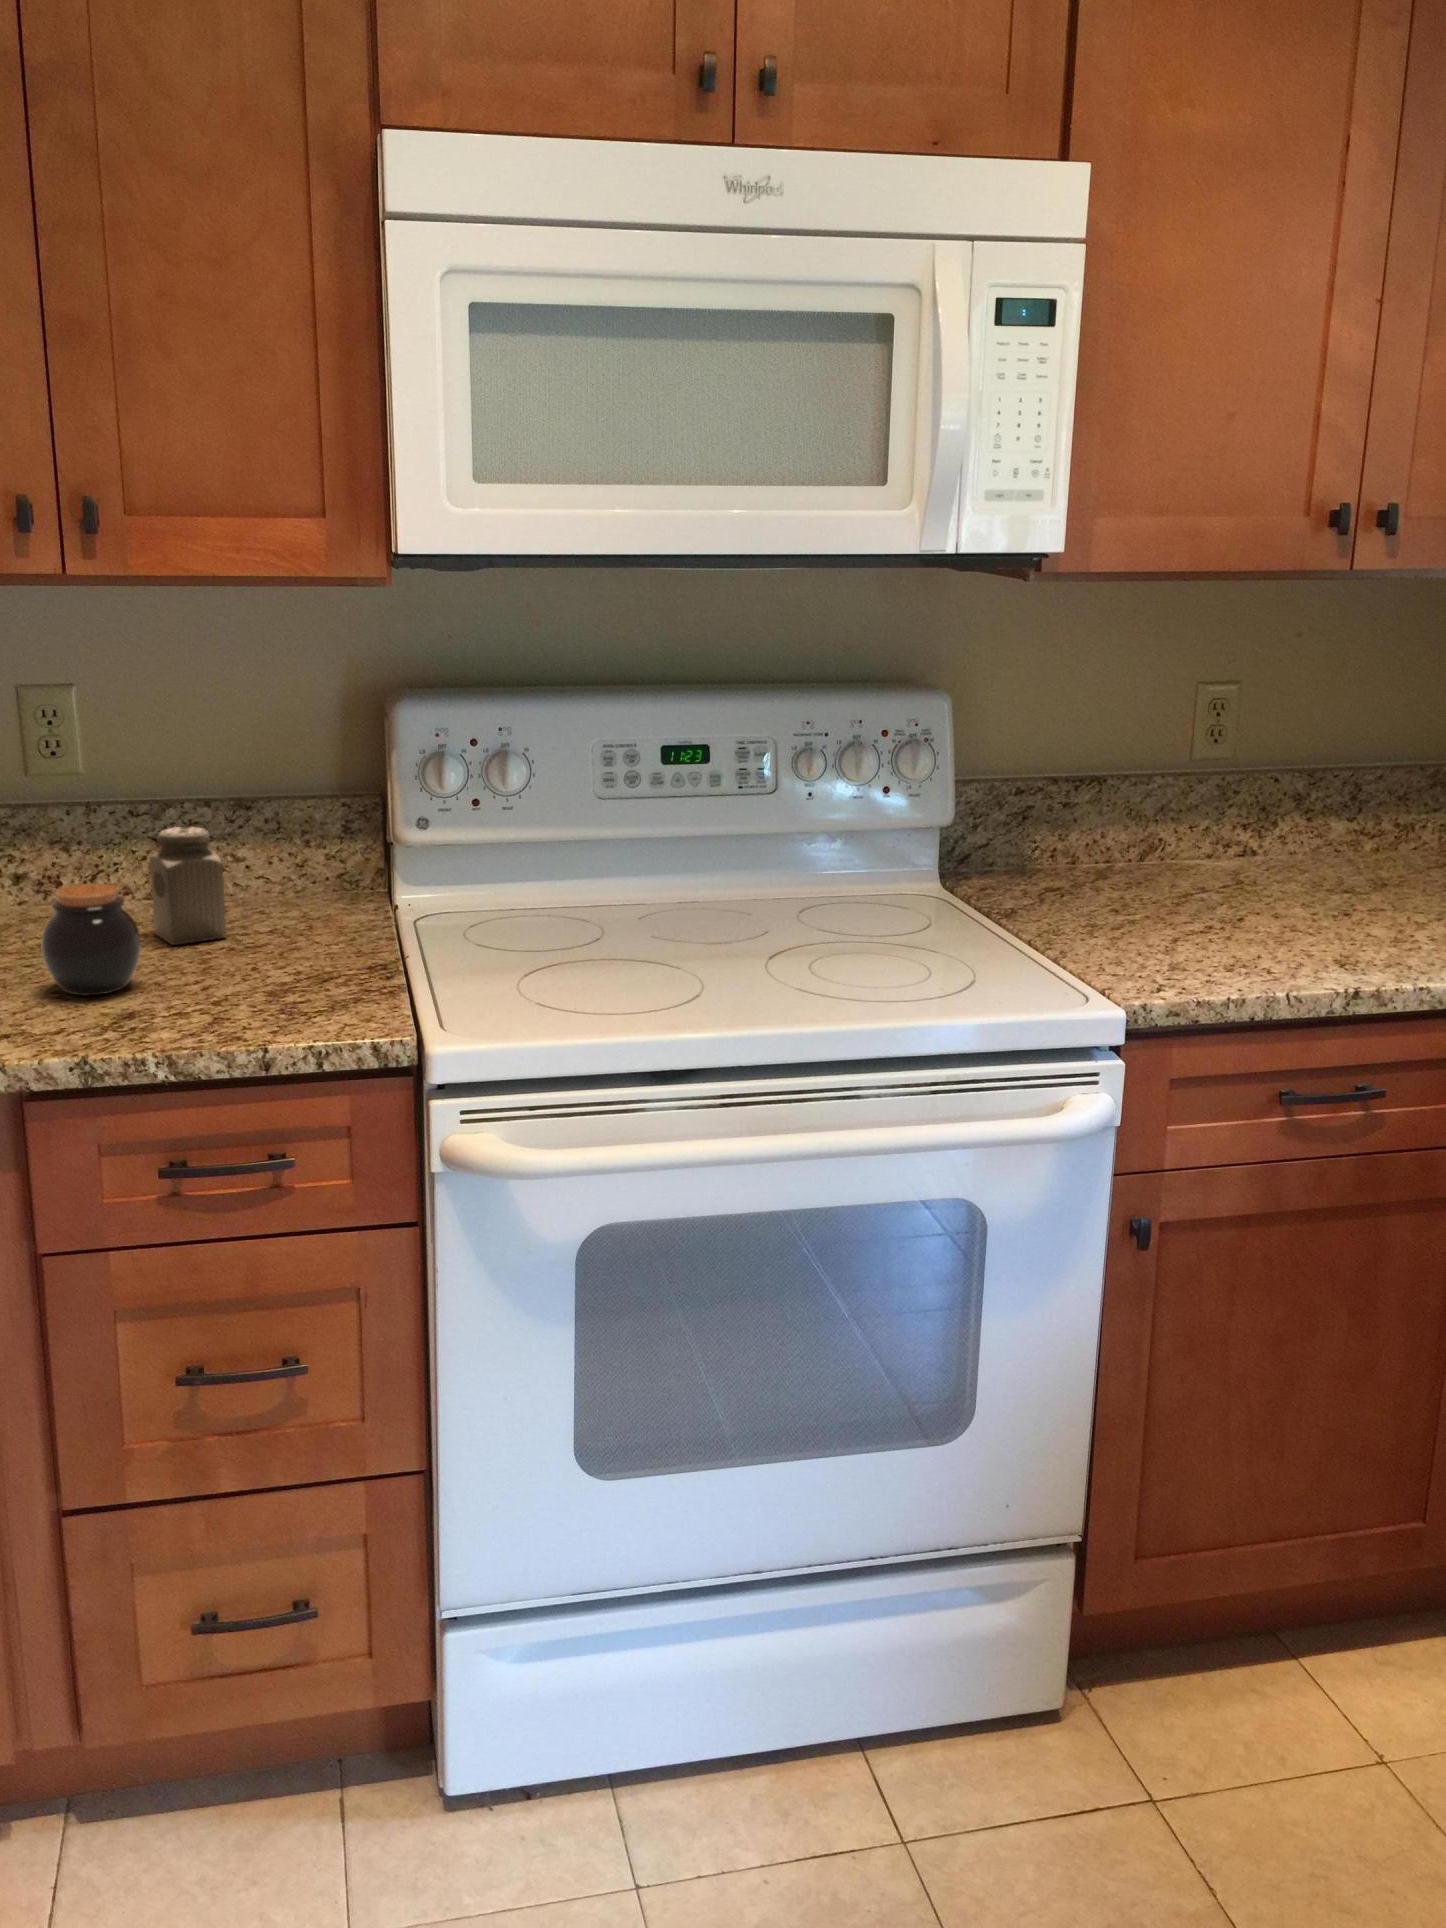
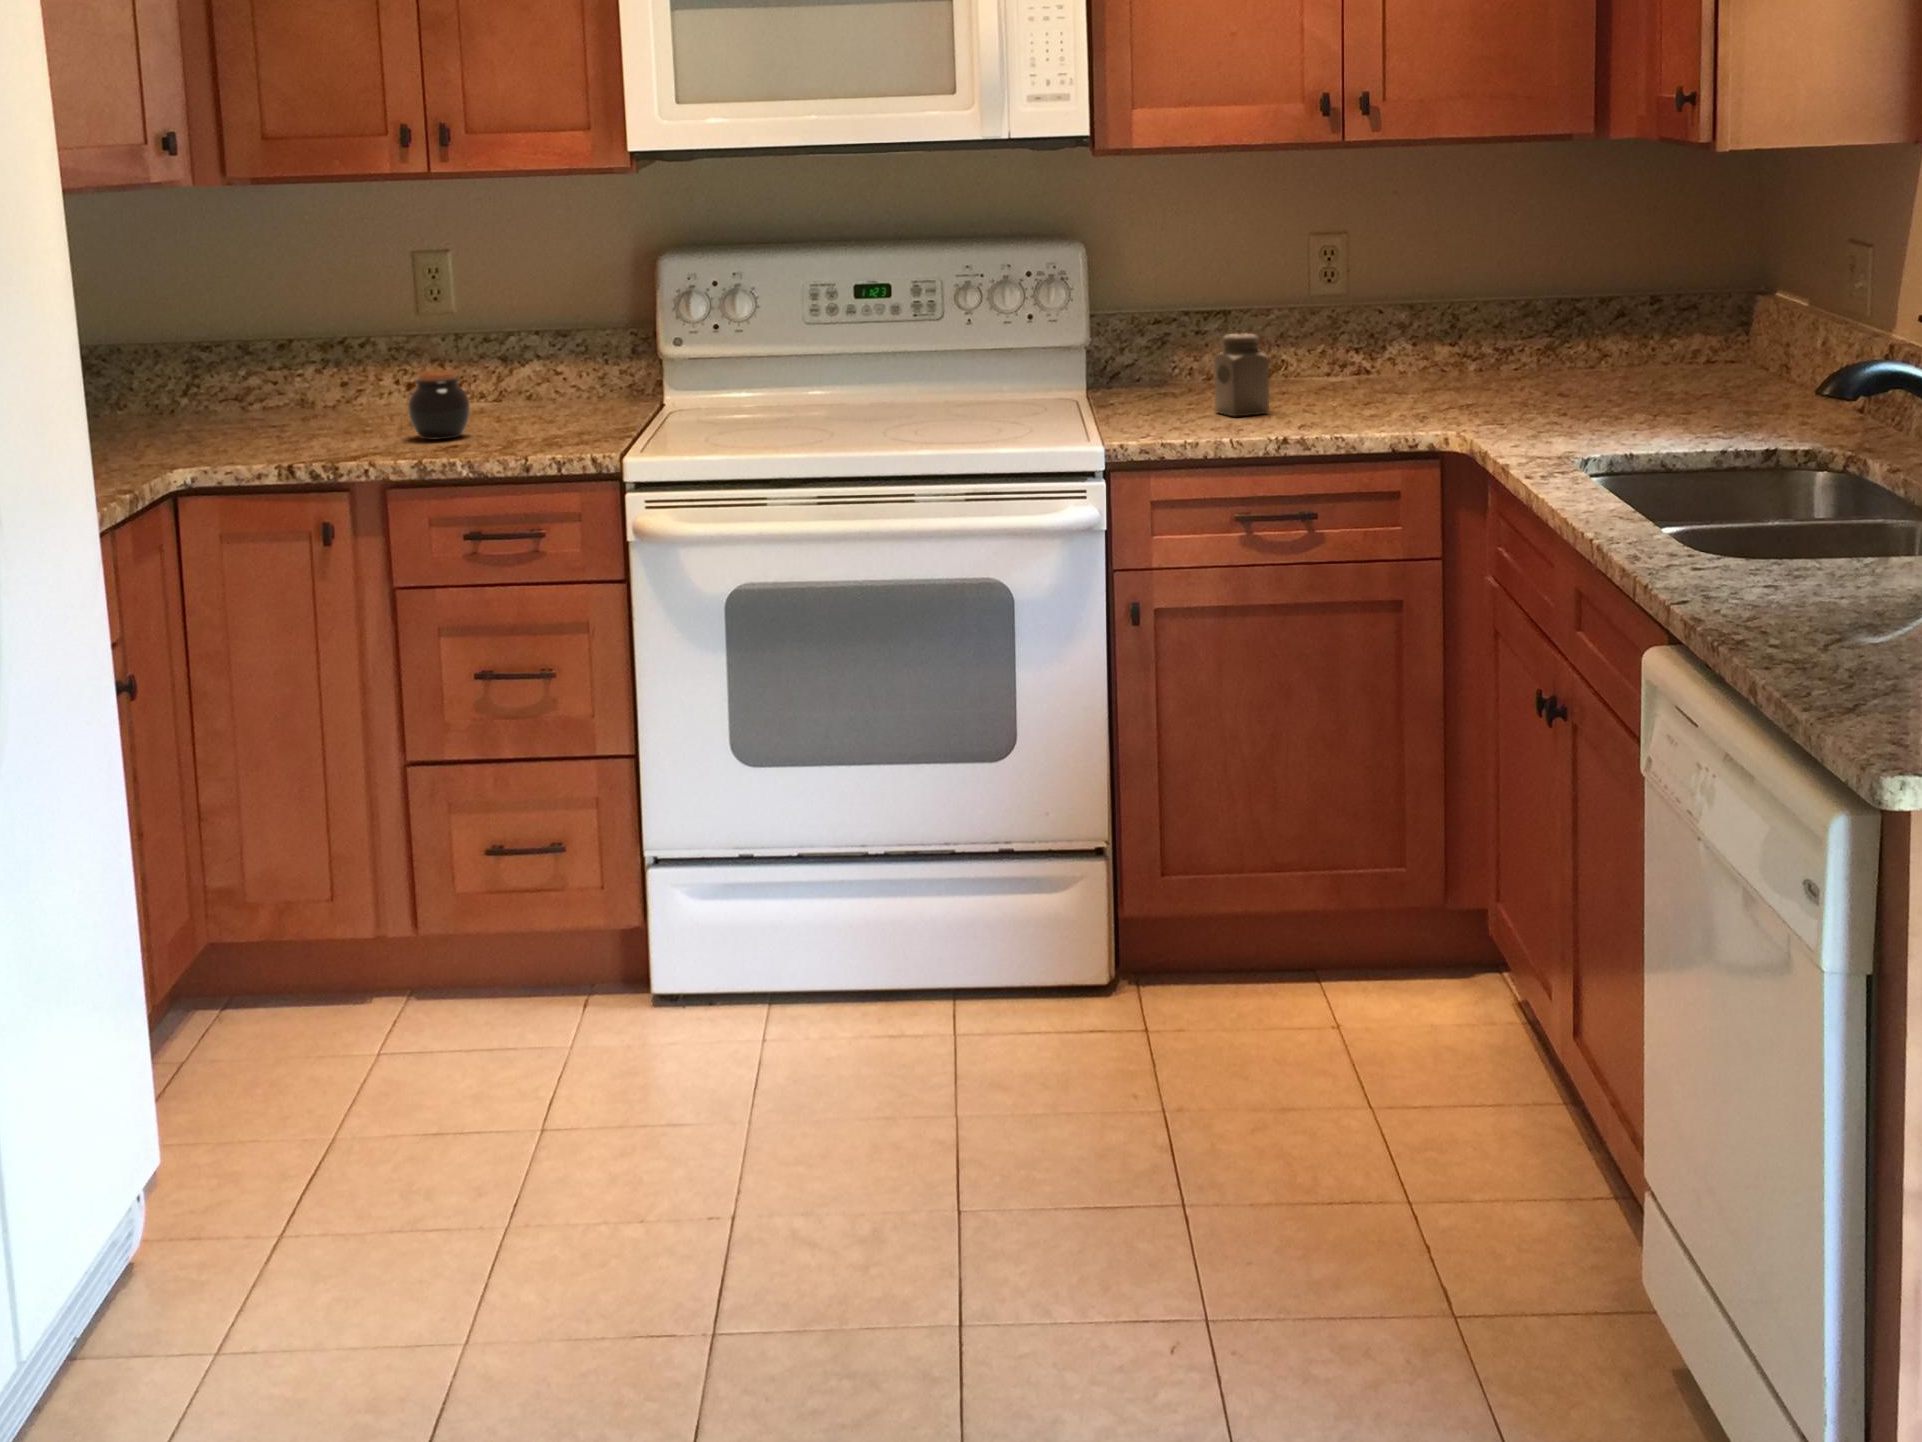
salt shaker: present [150,827,226,945] -> present [1214,333,1269,416]

